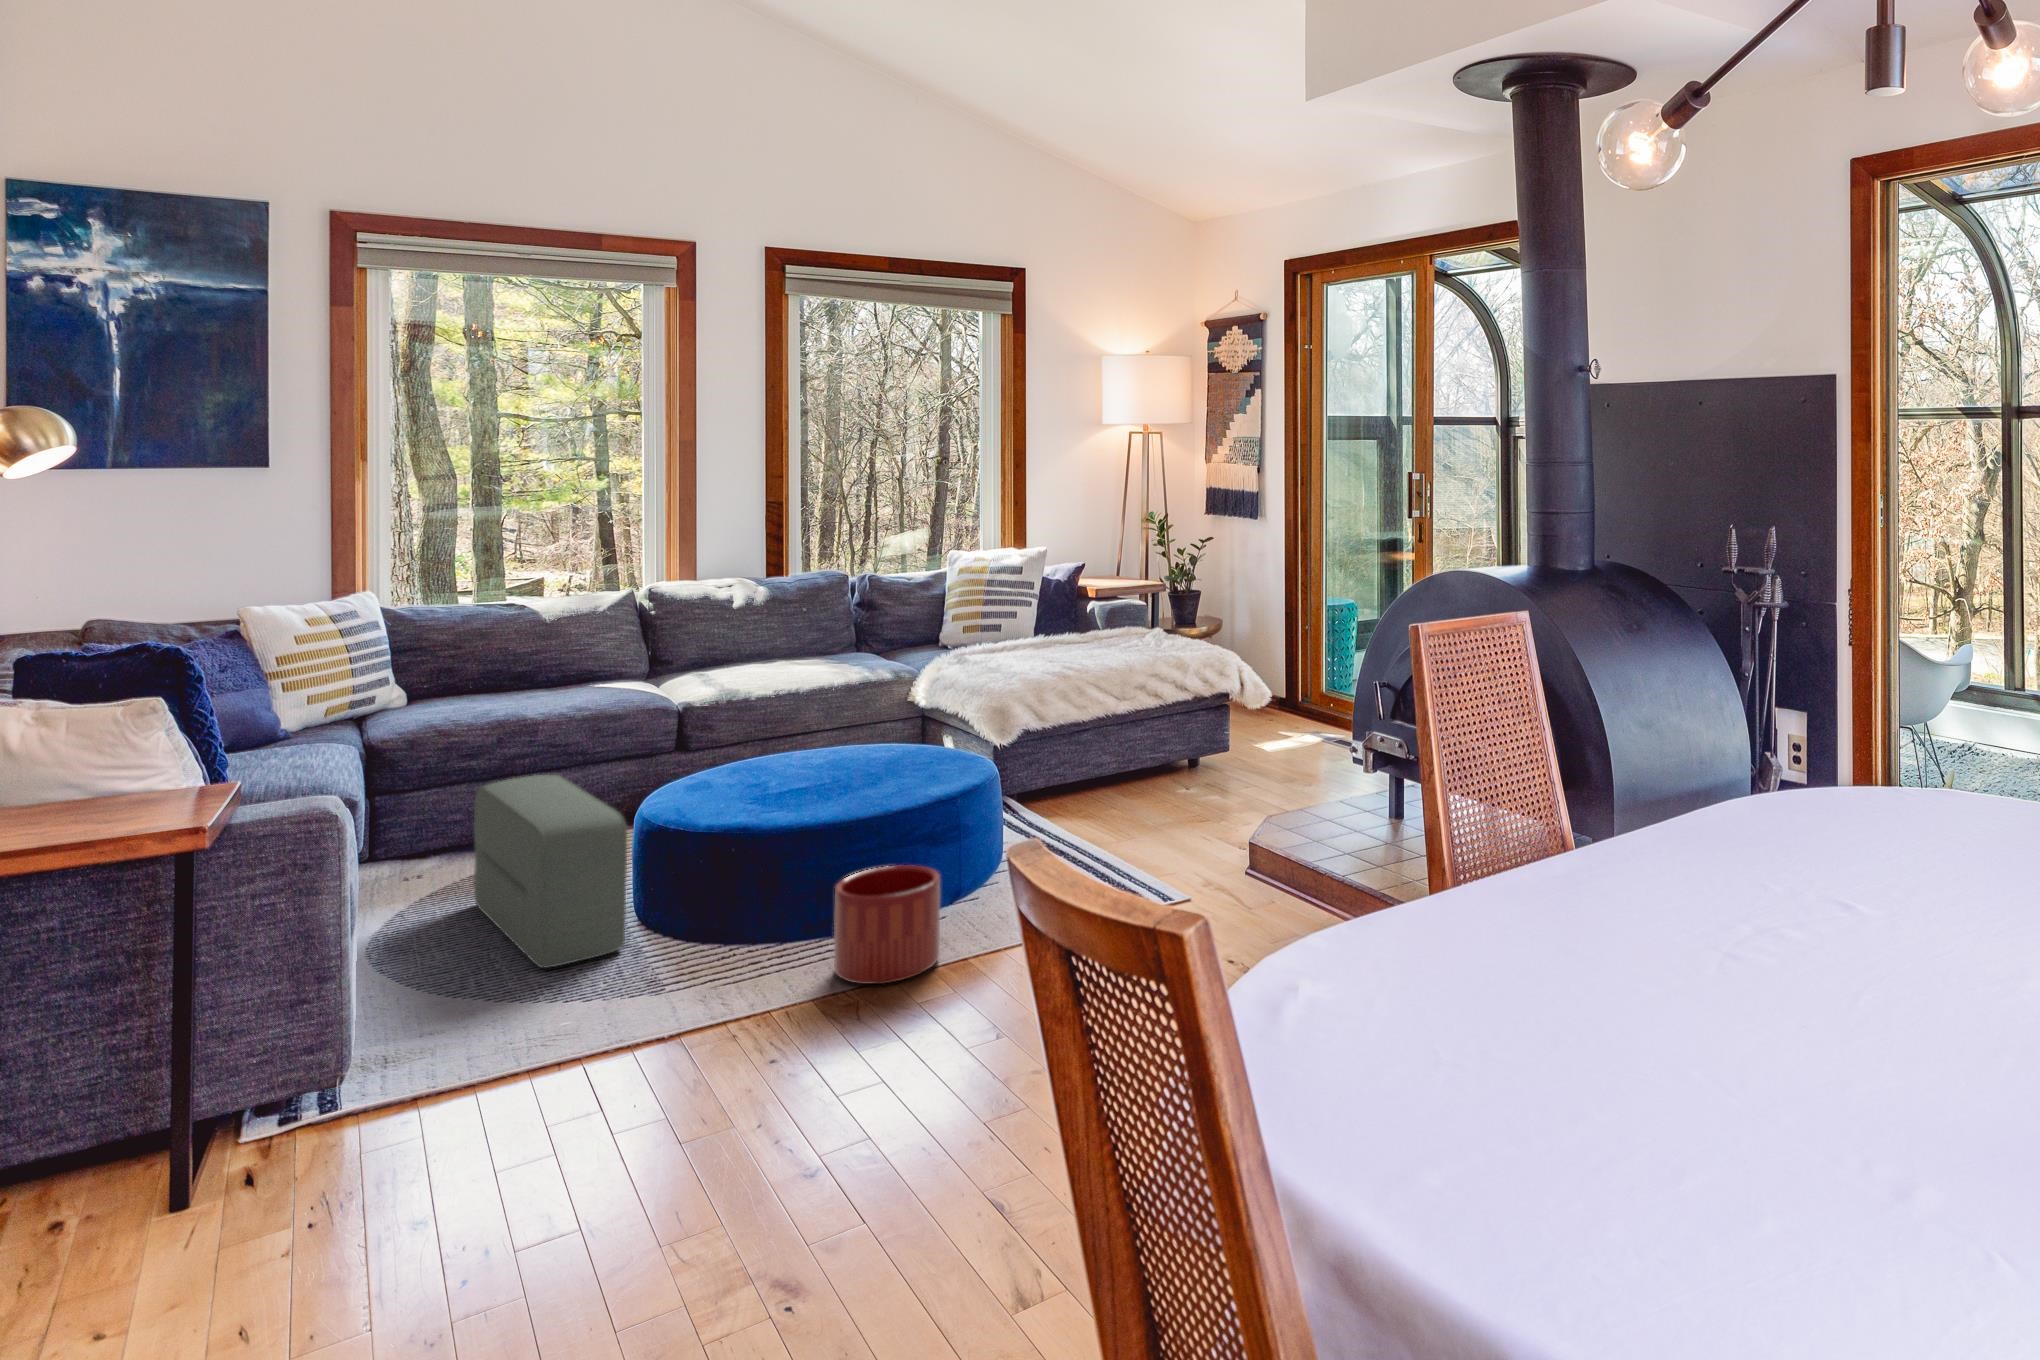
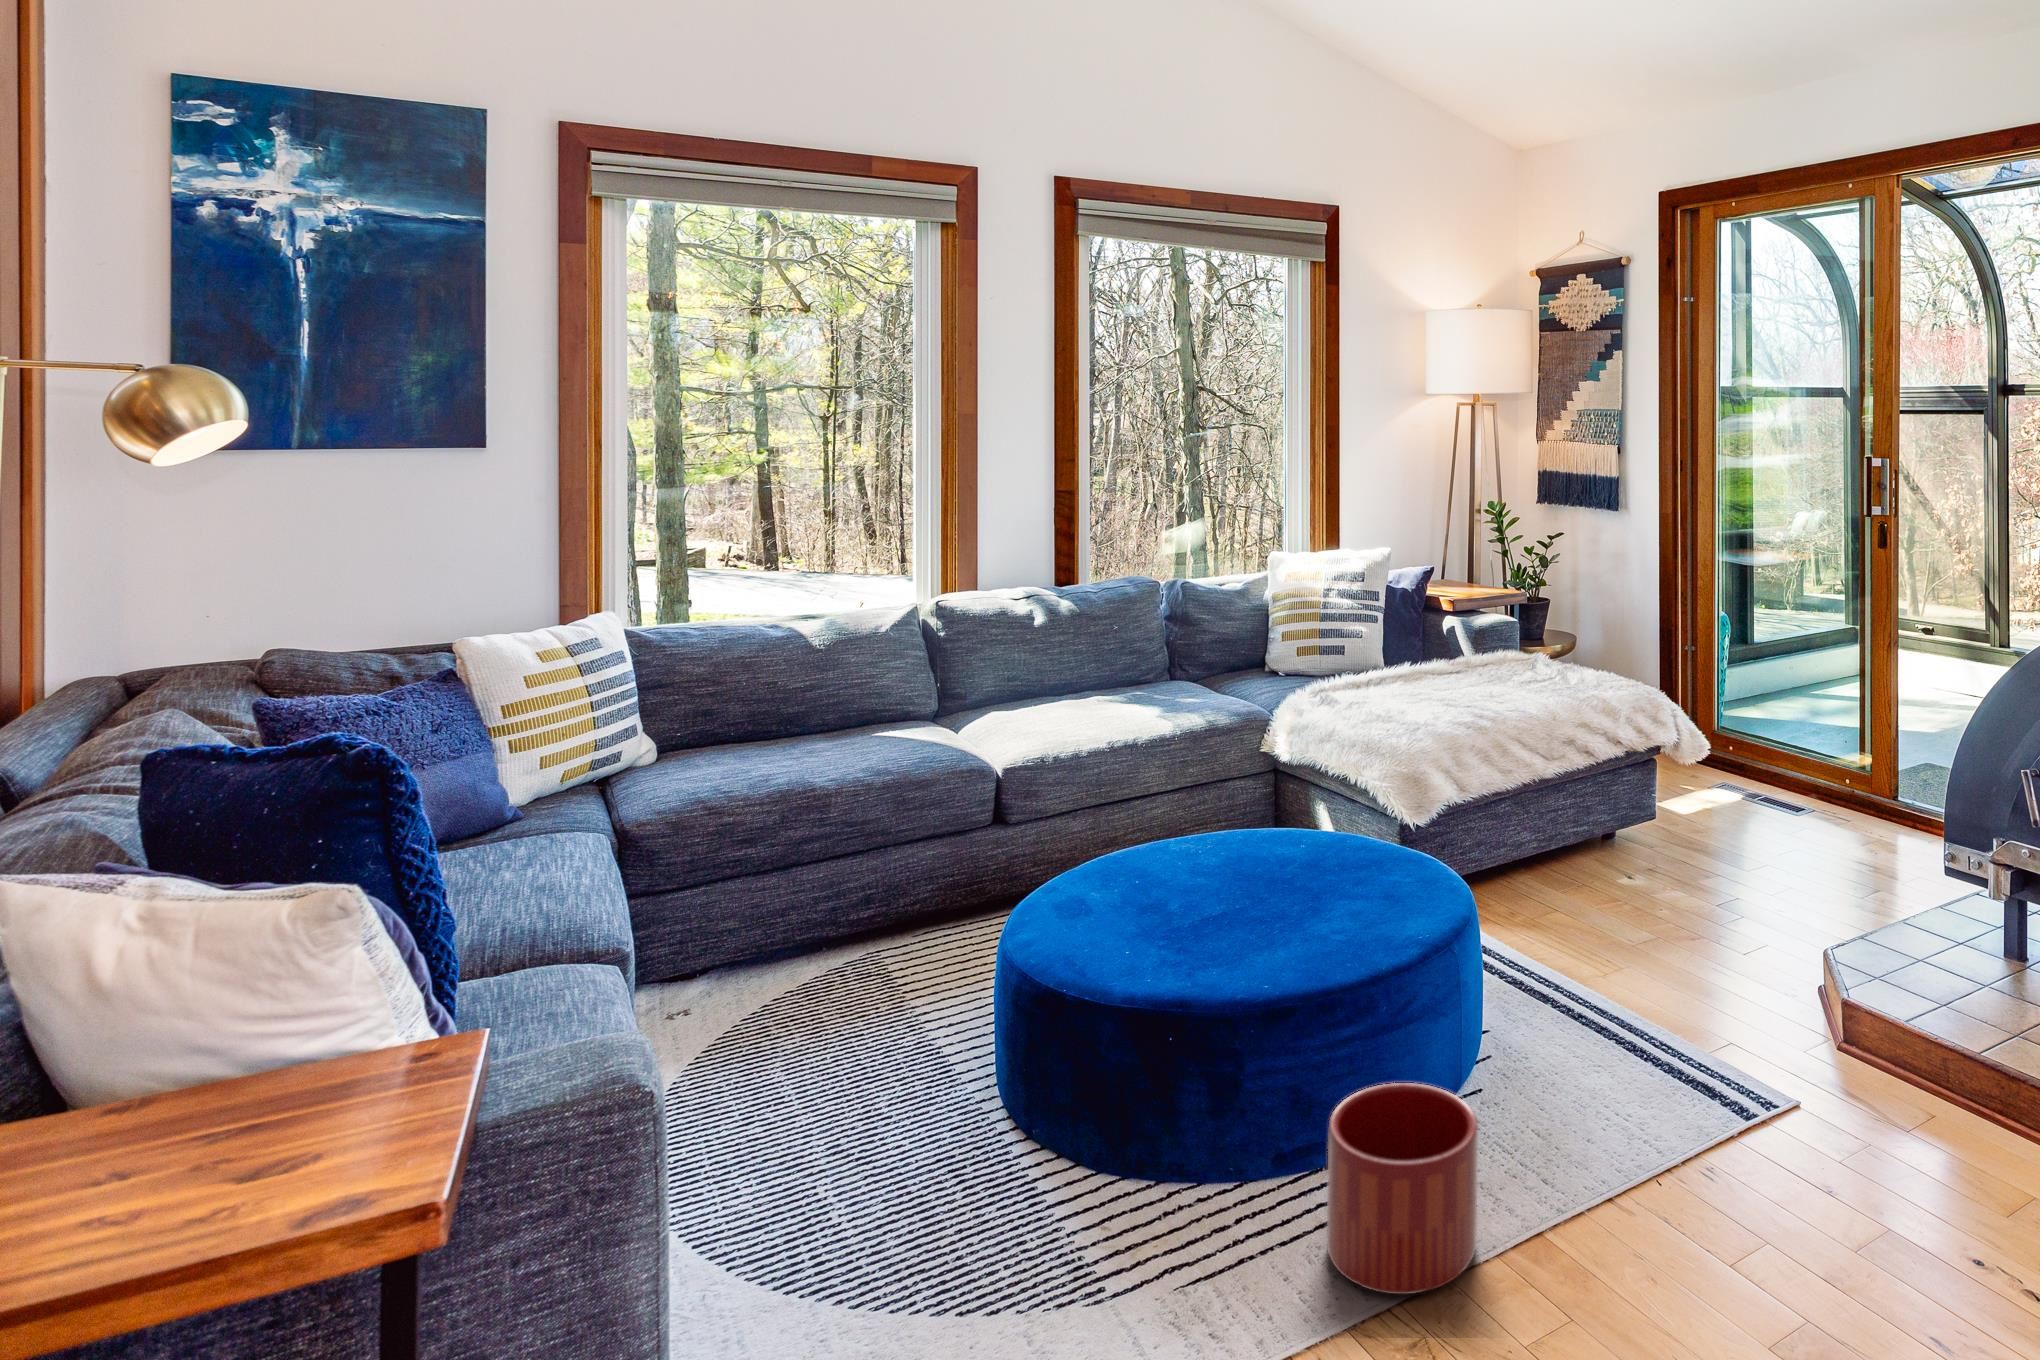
pouf: present [474,775,627,968] -> none [775,891,1006,1225]

